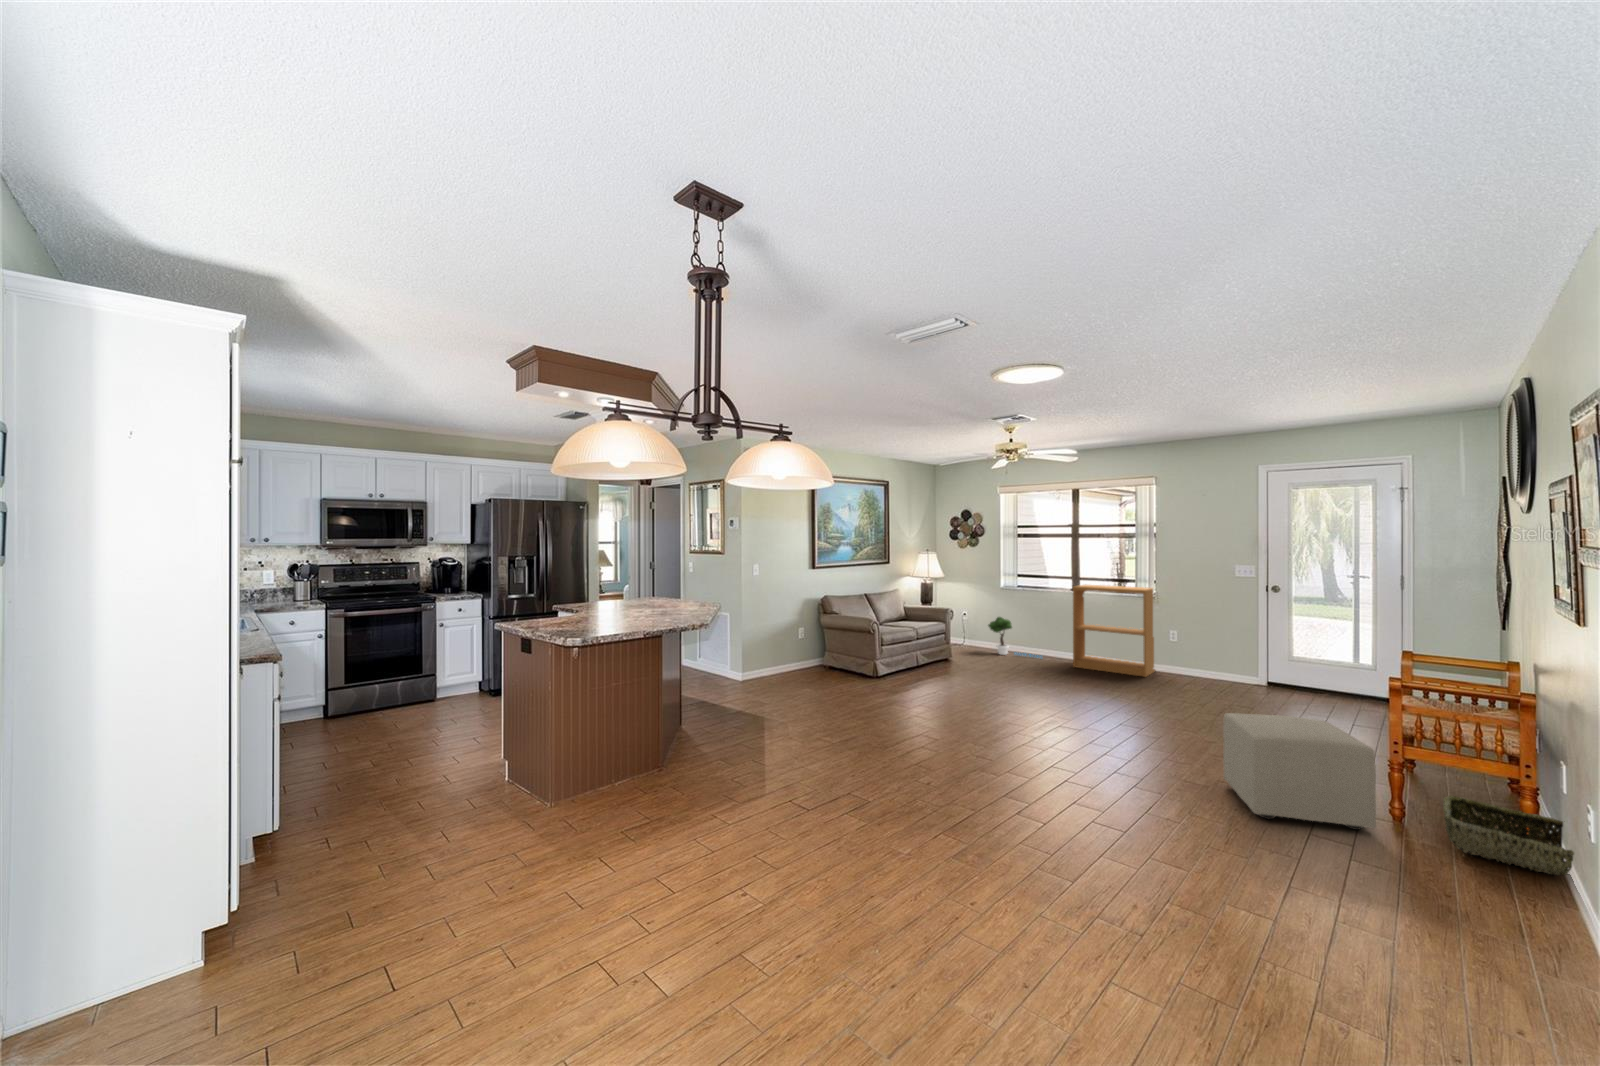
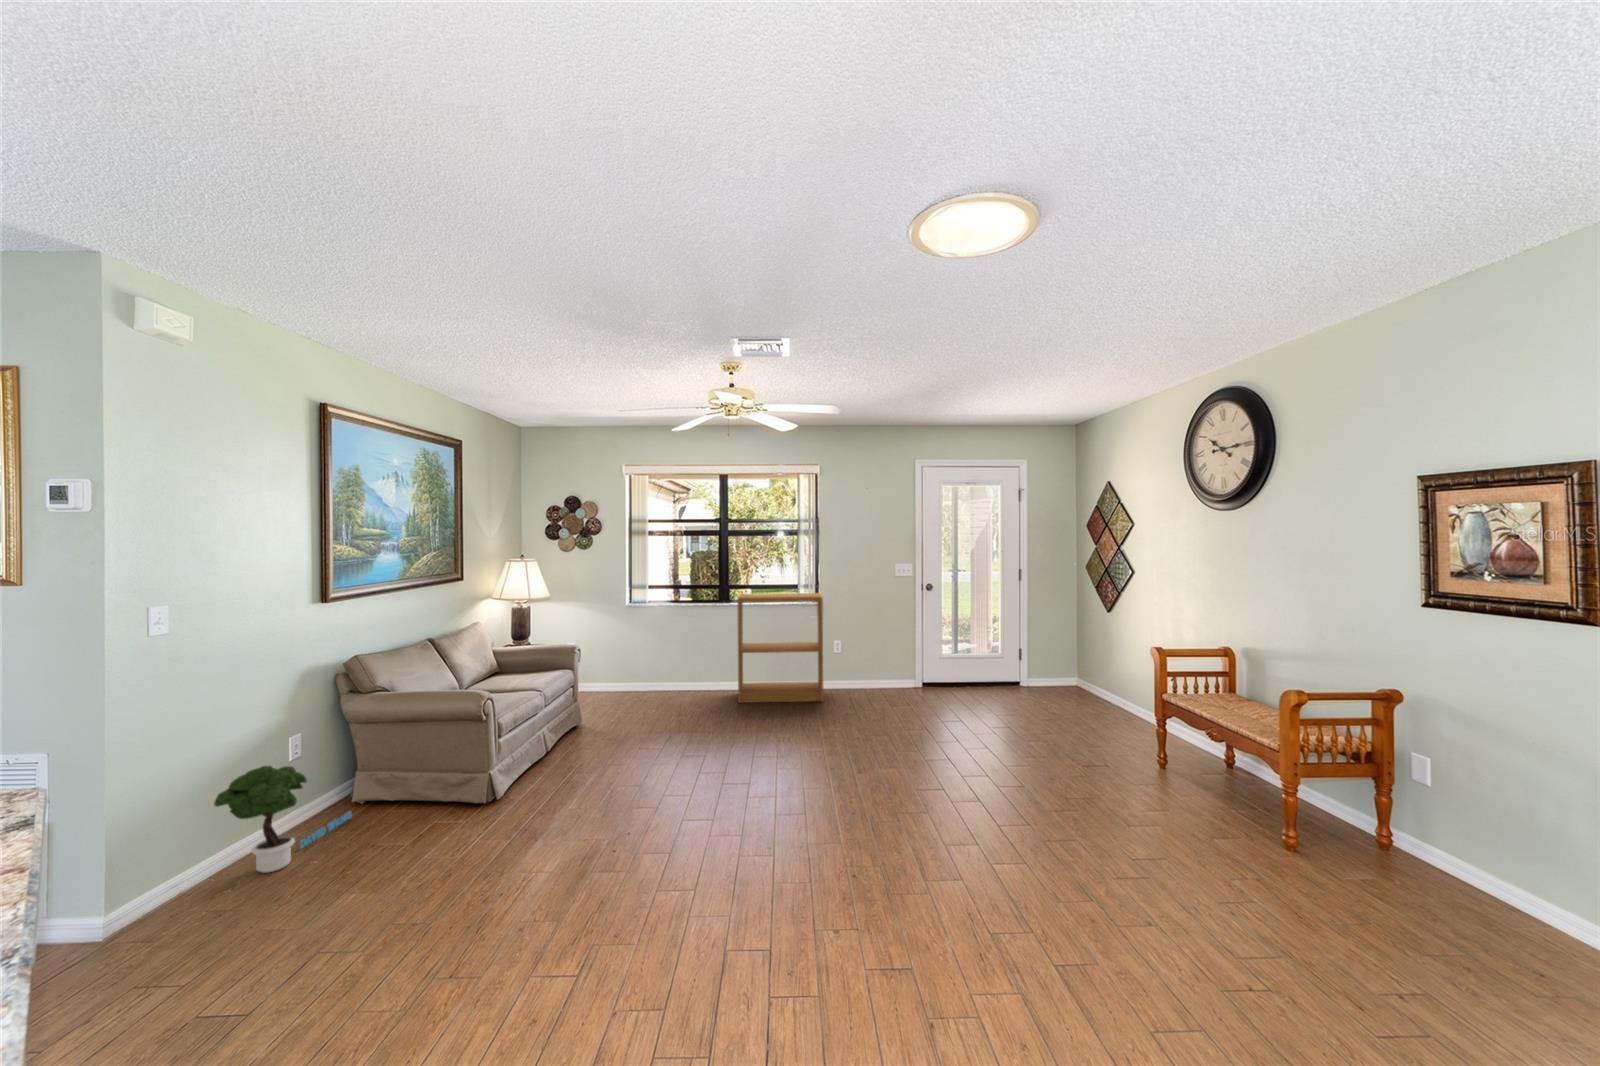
potted tree: present [988,617,1042,659] -> present [214,766,352,873]
ottoman: present [1223,713,1376,830] -> none [1109,747,1304,909]
woven basket: present [1443,795,1574,875] -> none [1320,810,1466,879]

